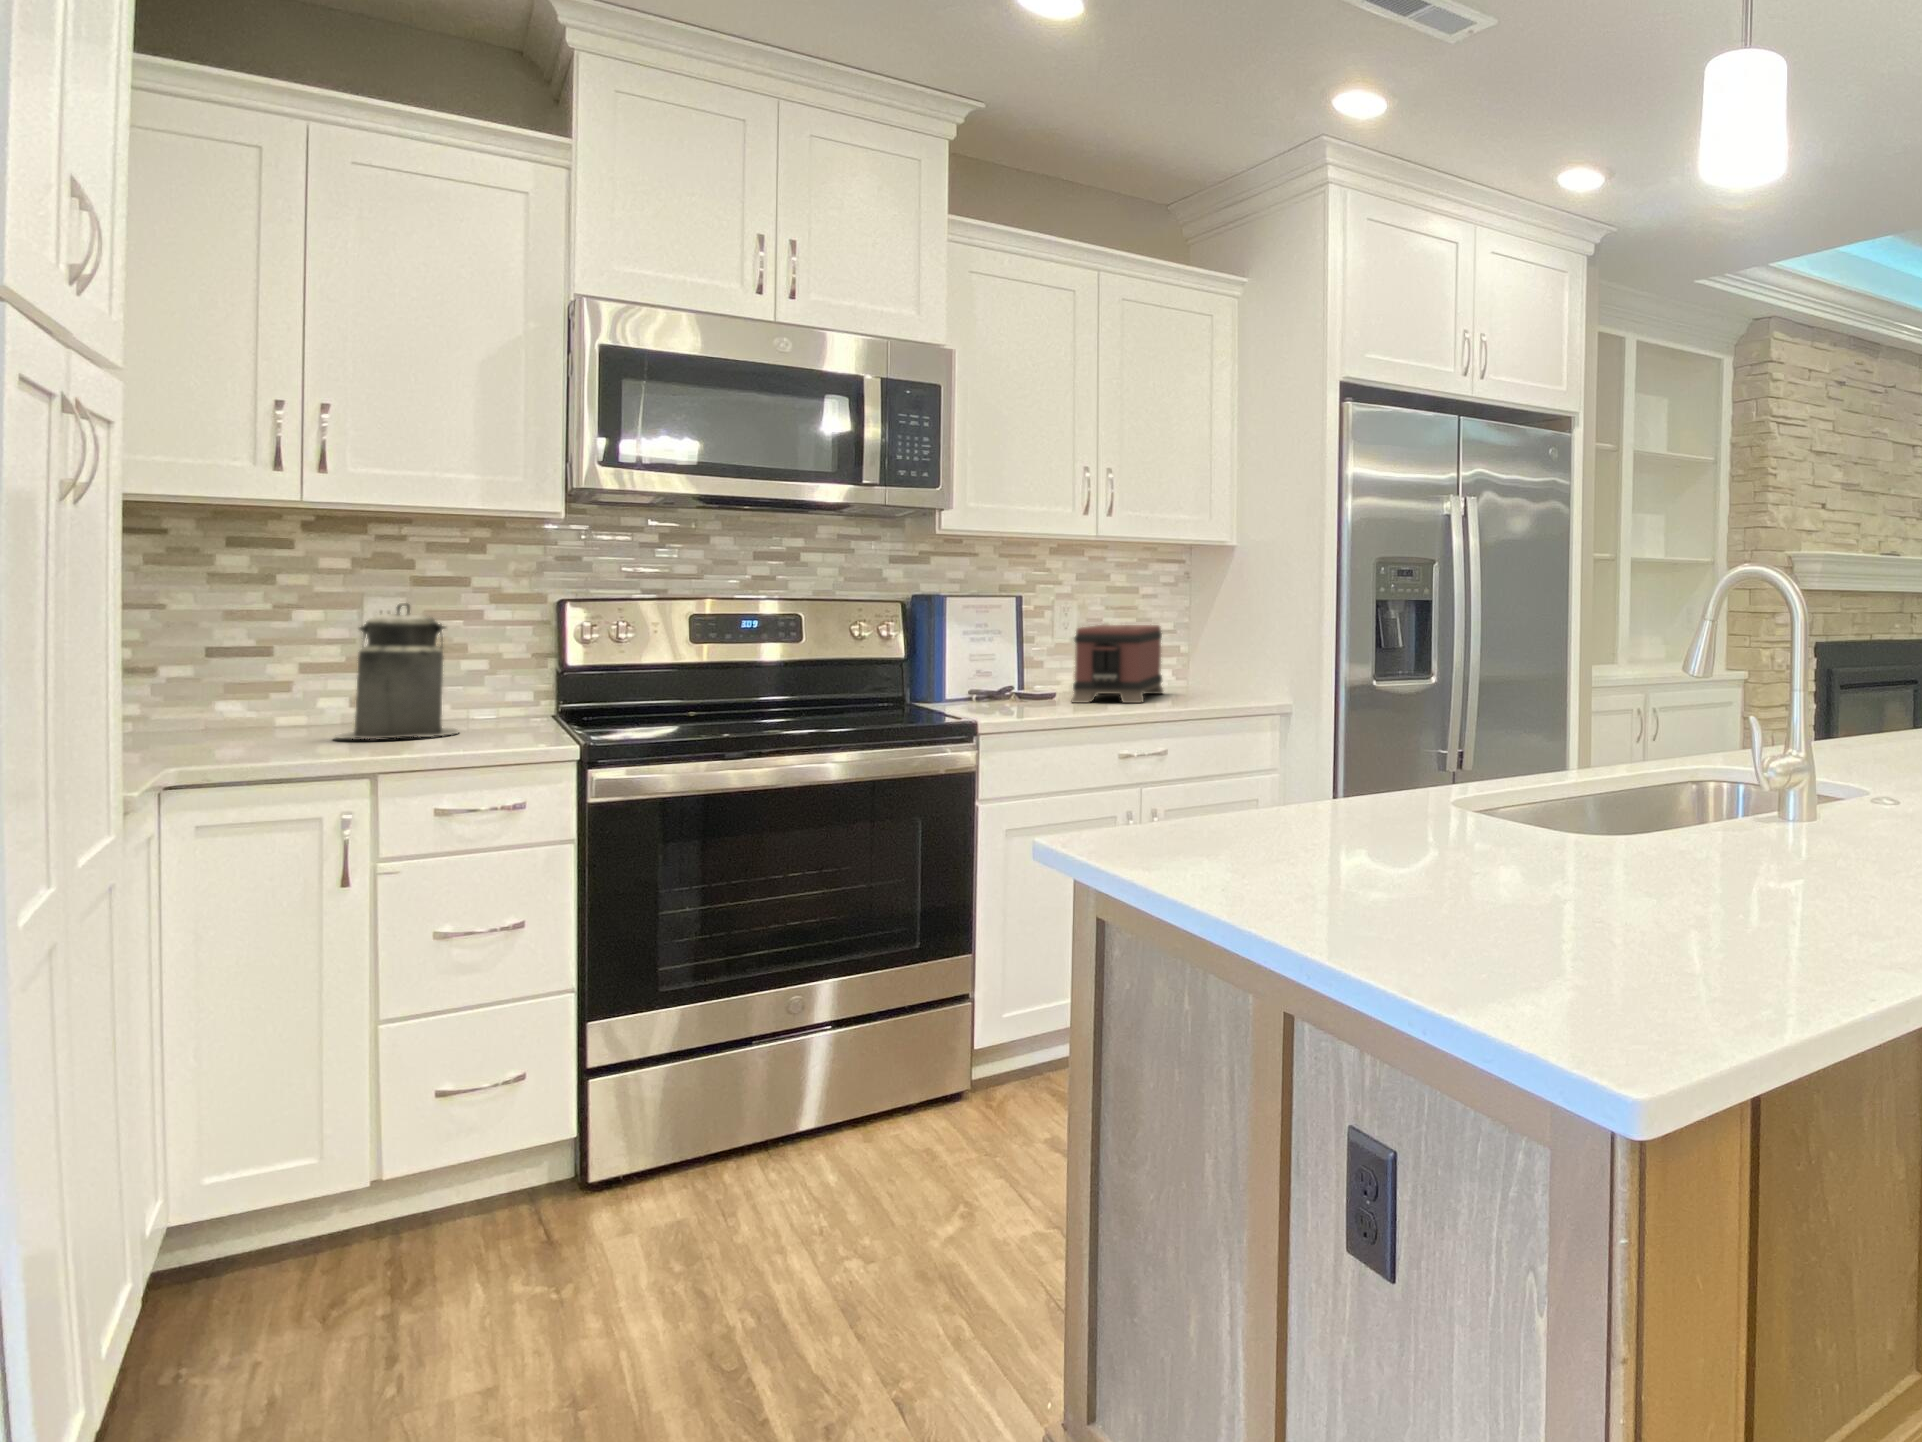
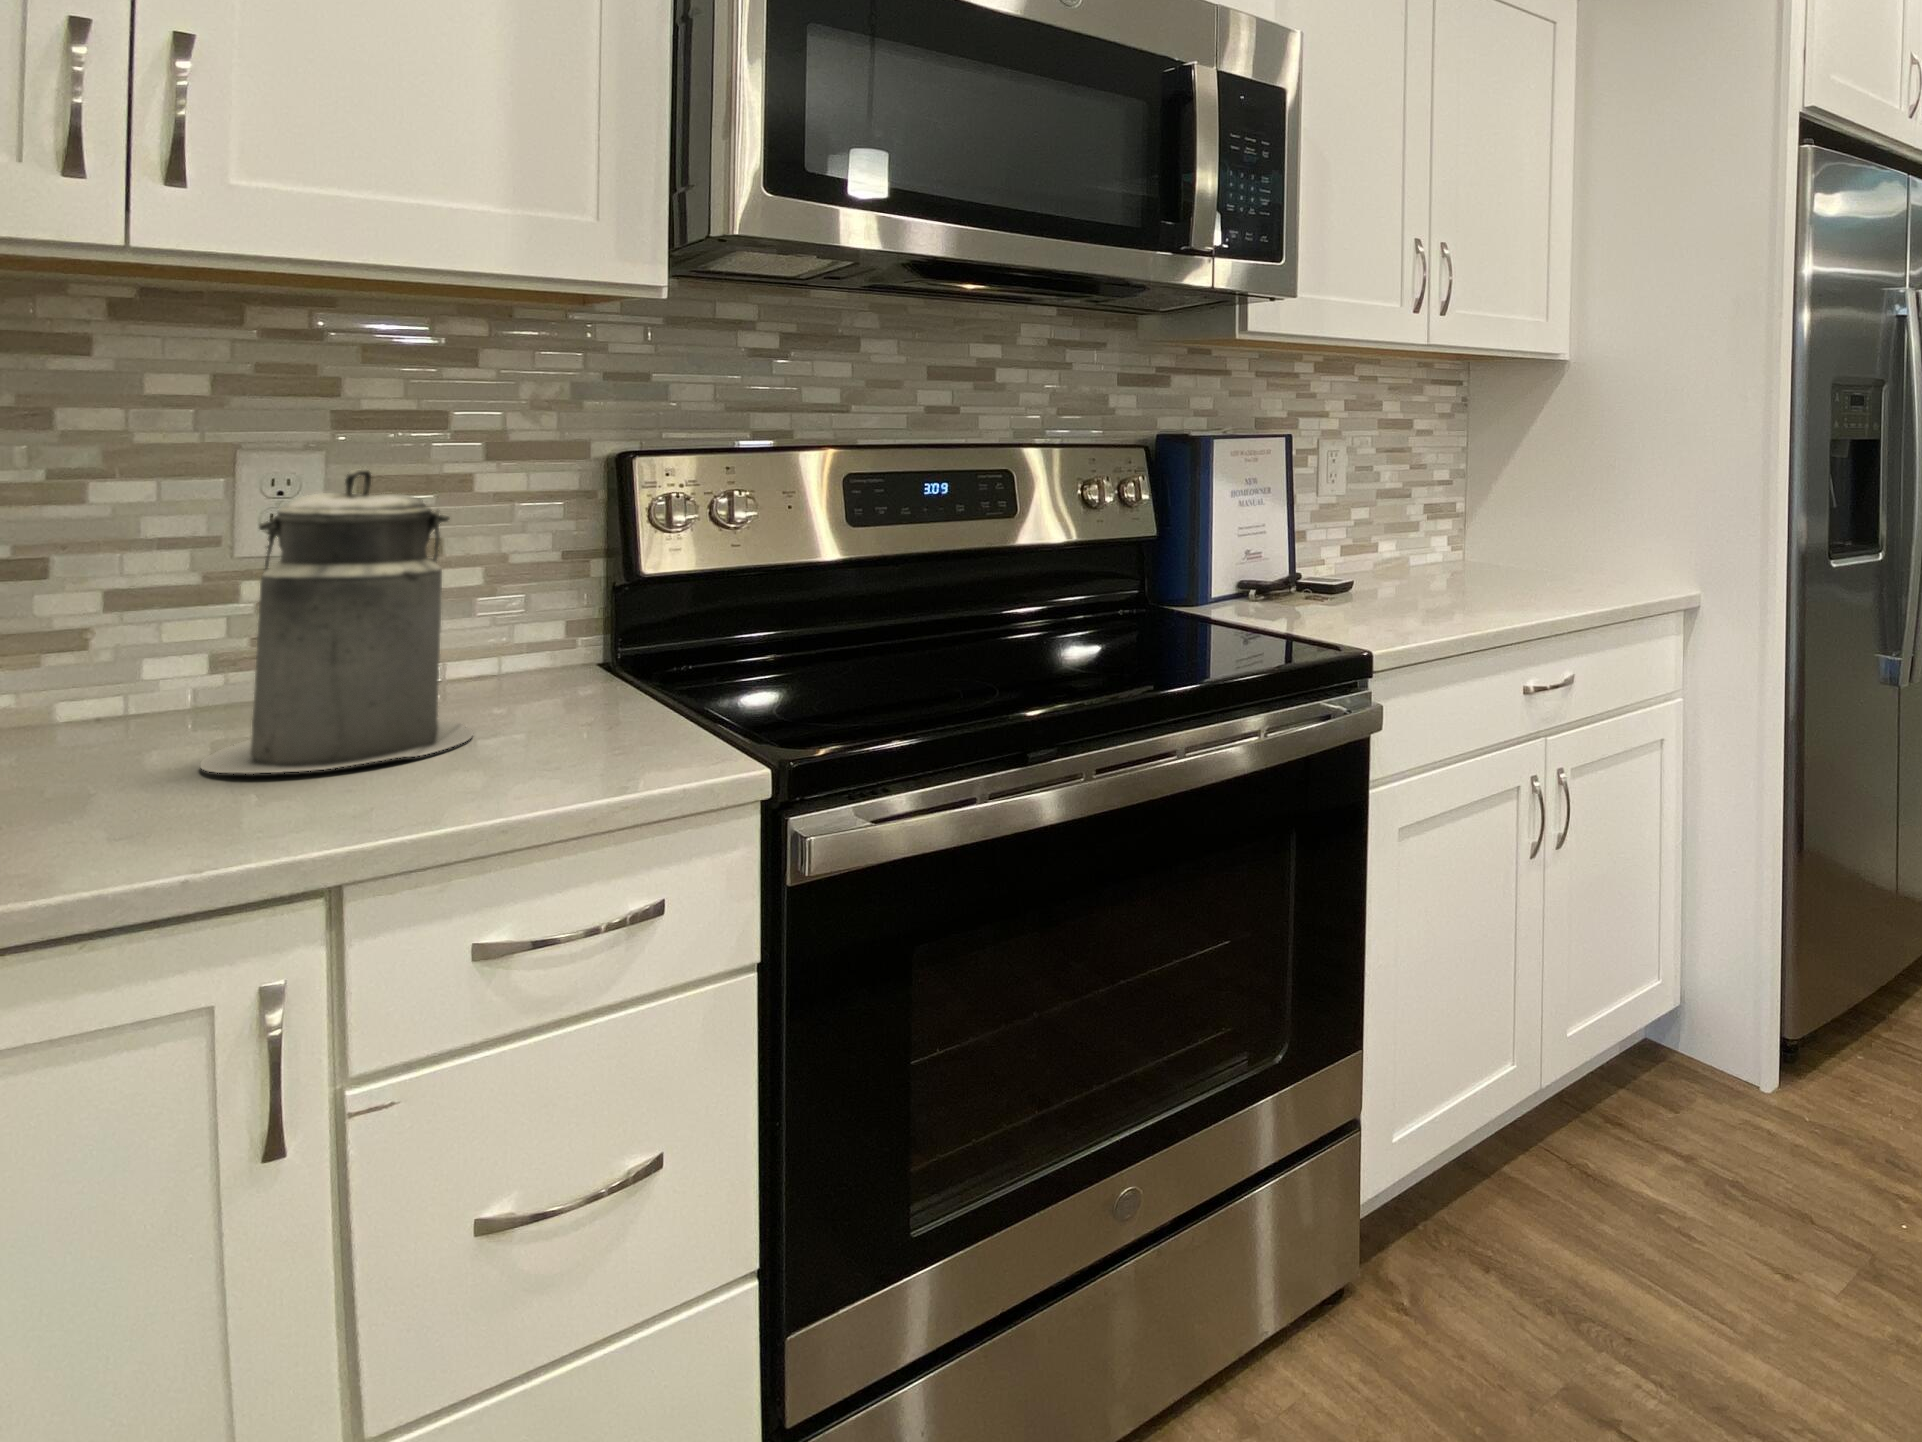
toaster: present [1071,625,1163,703] -> none [1392,478,1516,605]

